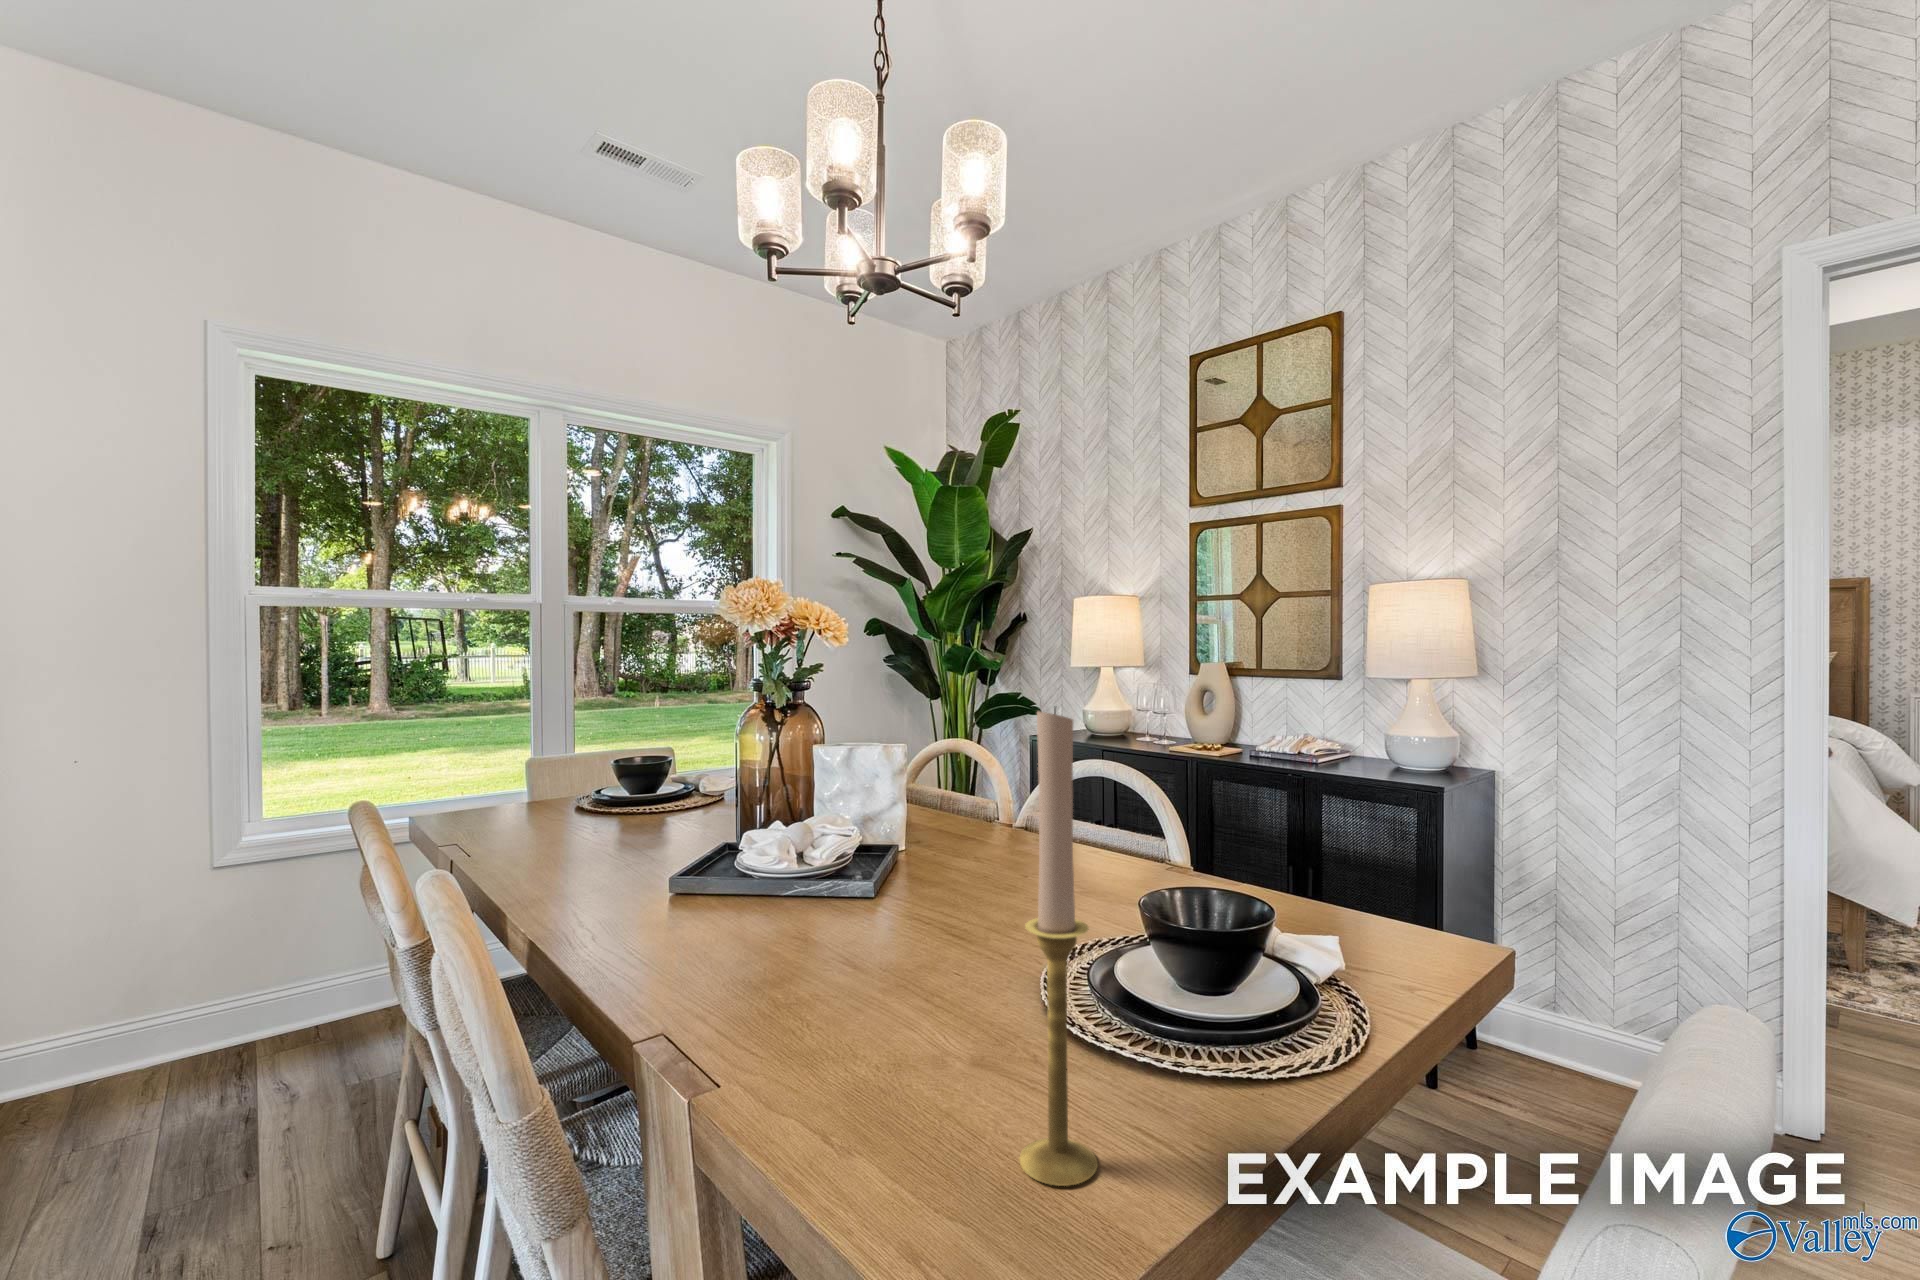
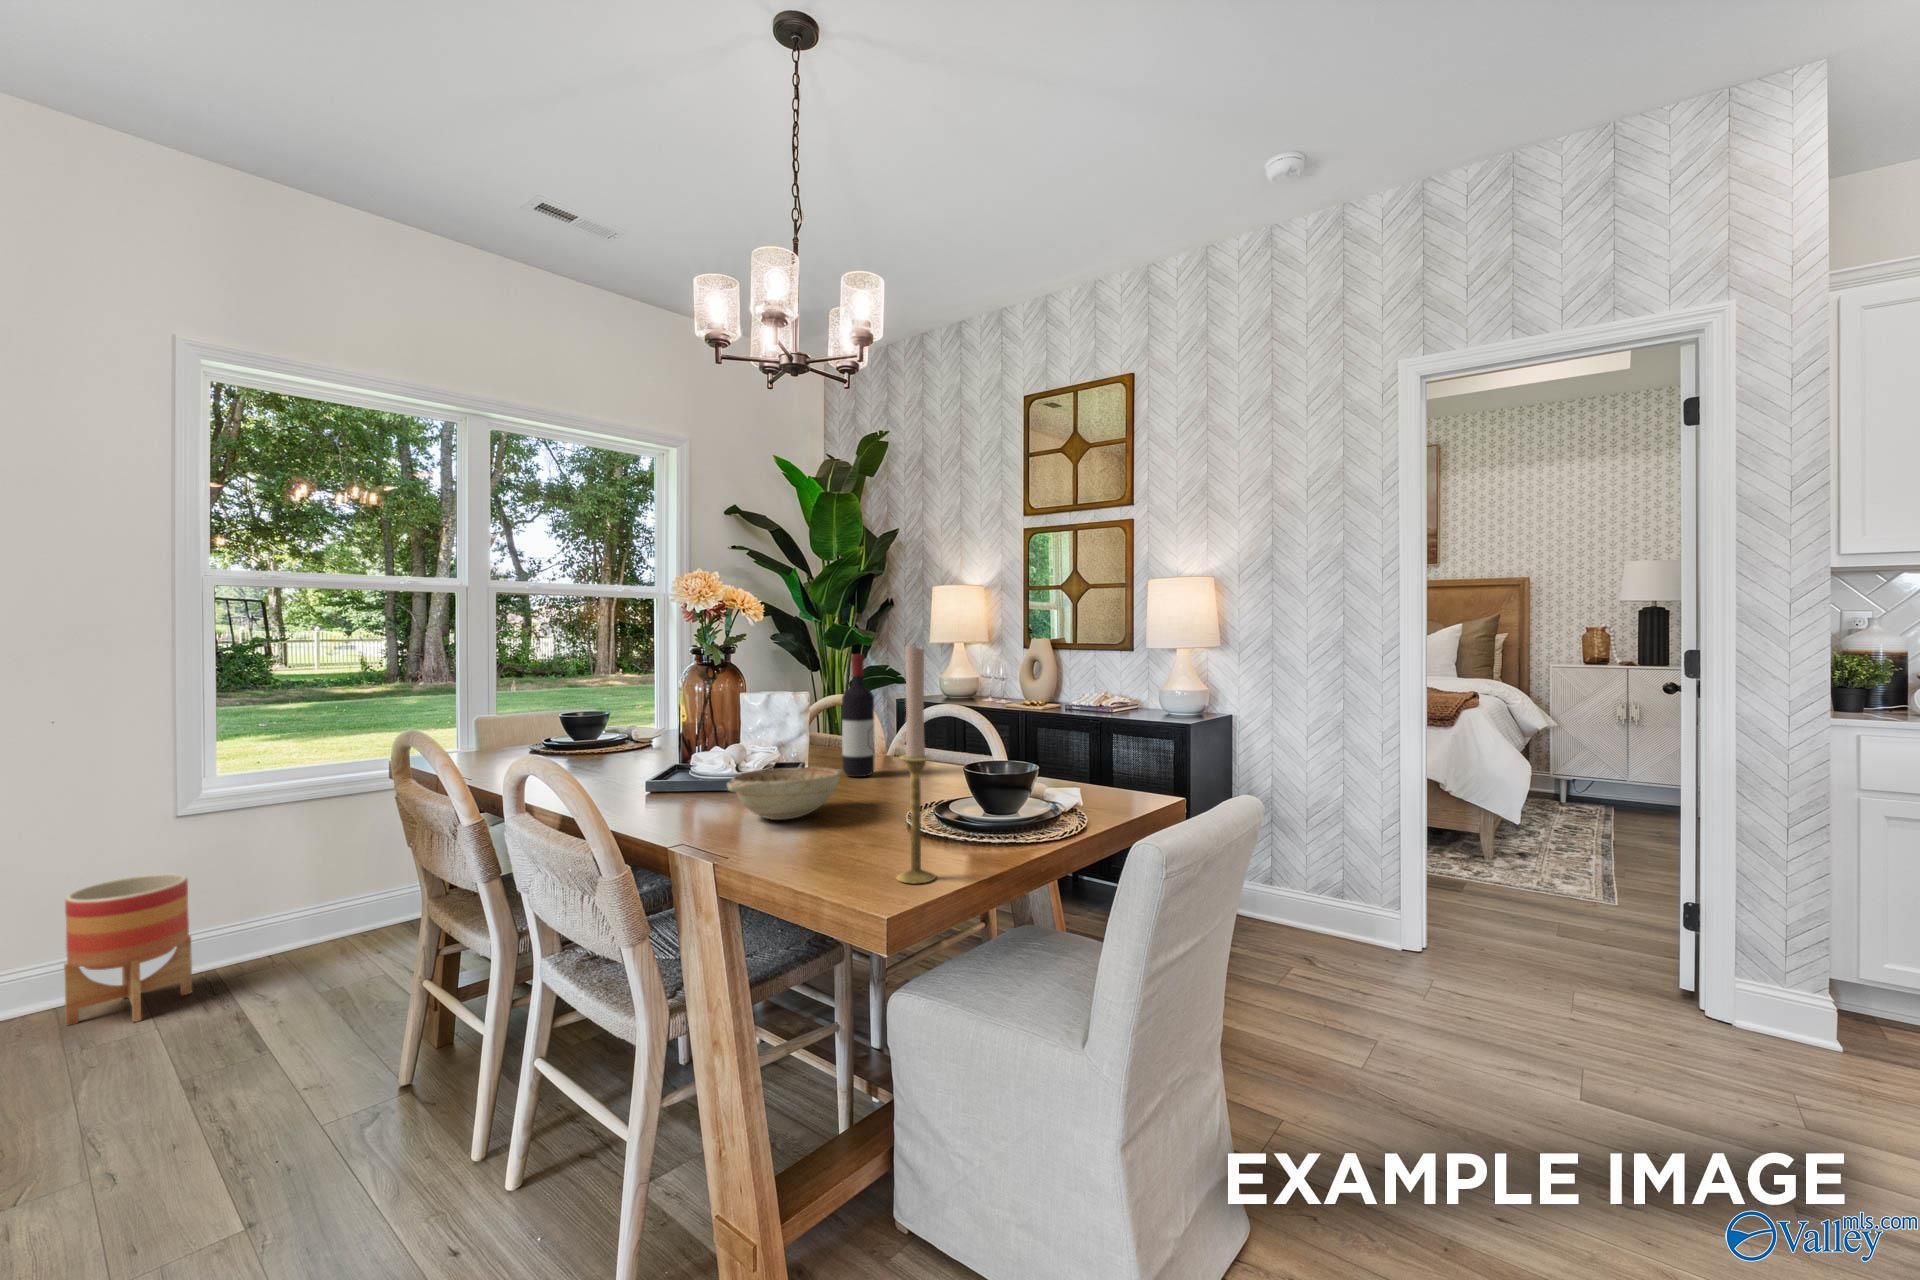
wine bottle: none [948,695,995,875] -> present [842,654,875,777]
decorative bowl: none [757,874,943,968] -> present [727,767,843,820]
planter: none [86,932,224,1108] -> present [64,874,192,1026]

